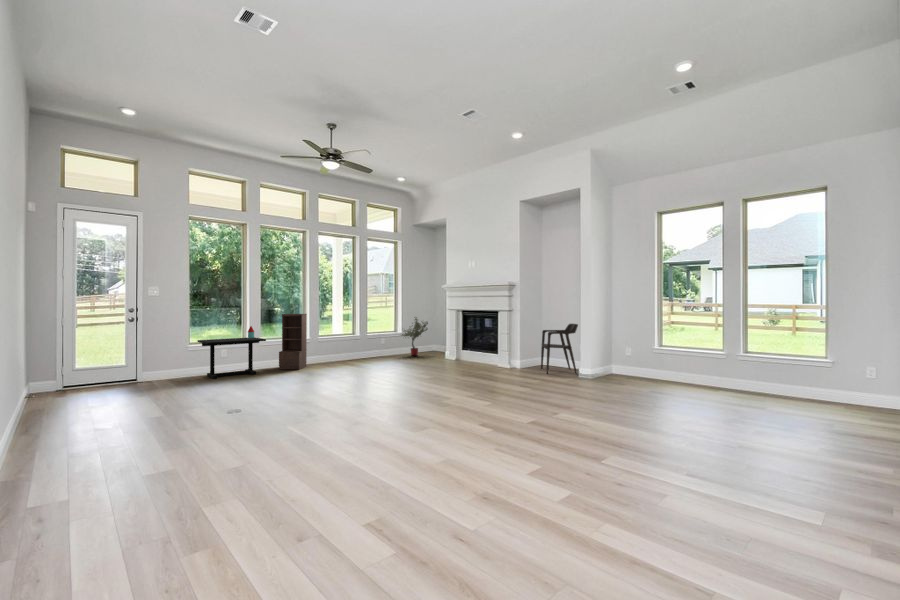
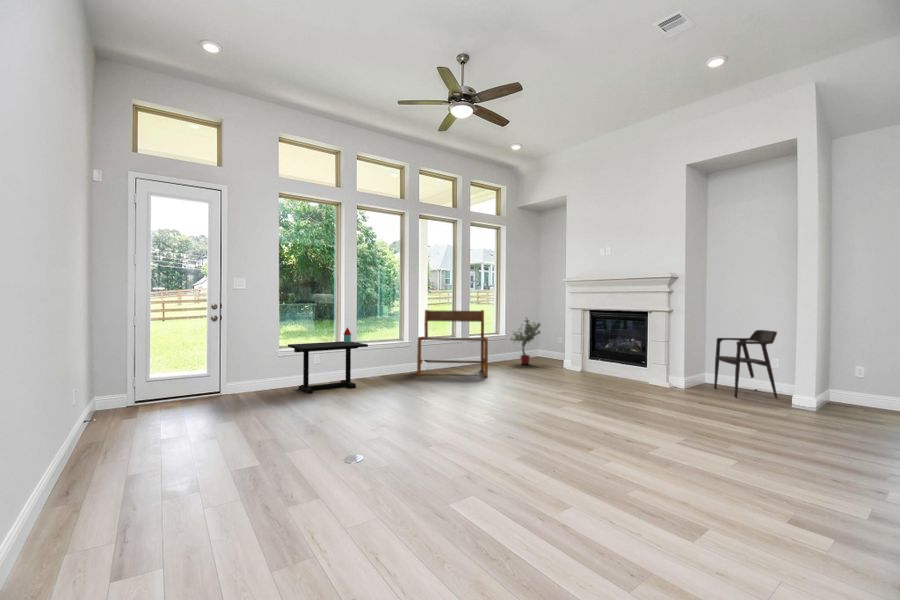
bench: none [315,311,377,365] -> present [417,310,488,377]
bookshelf: present [279,314,307,369] -> none [379,313,409,381]

